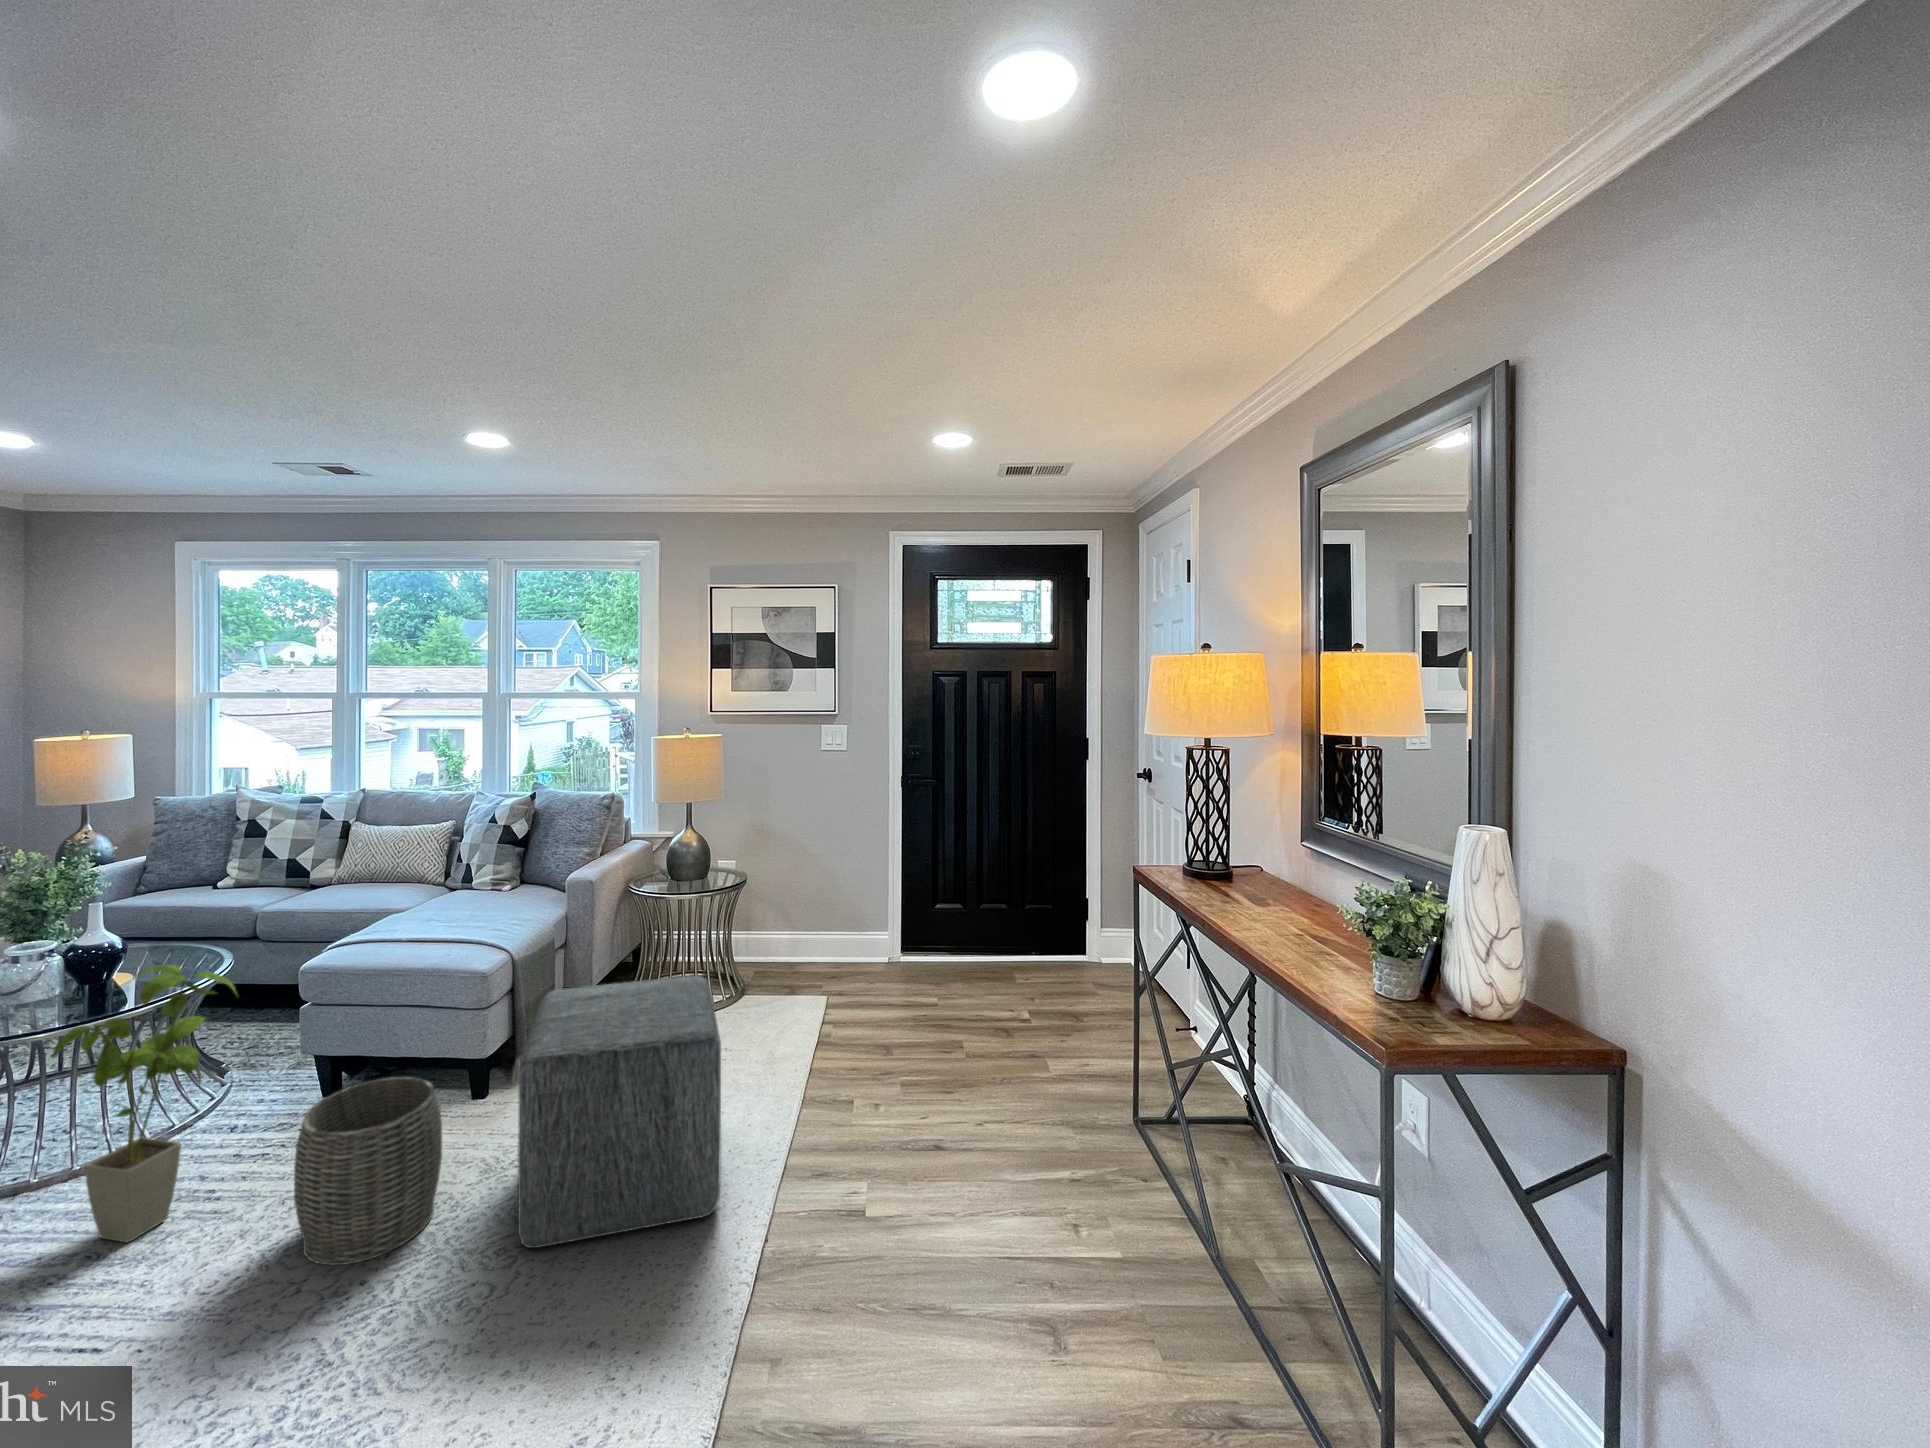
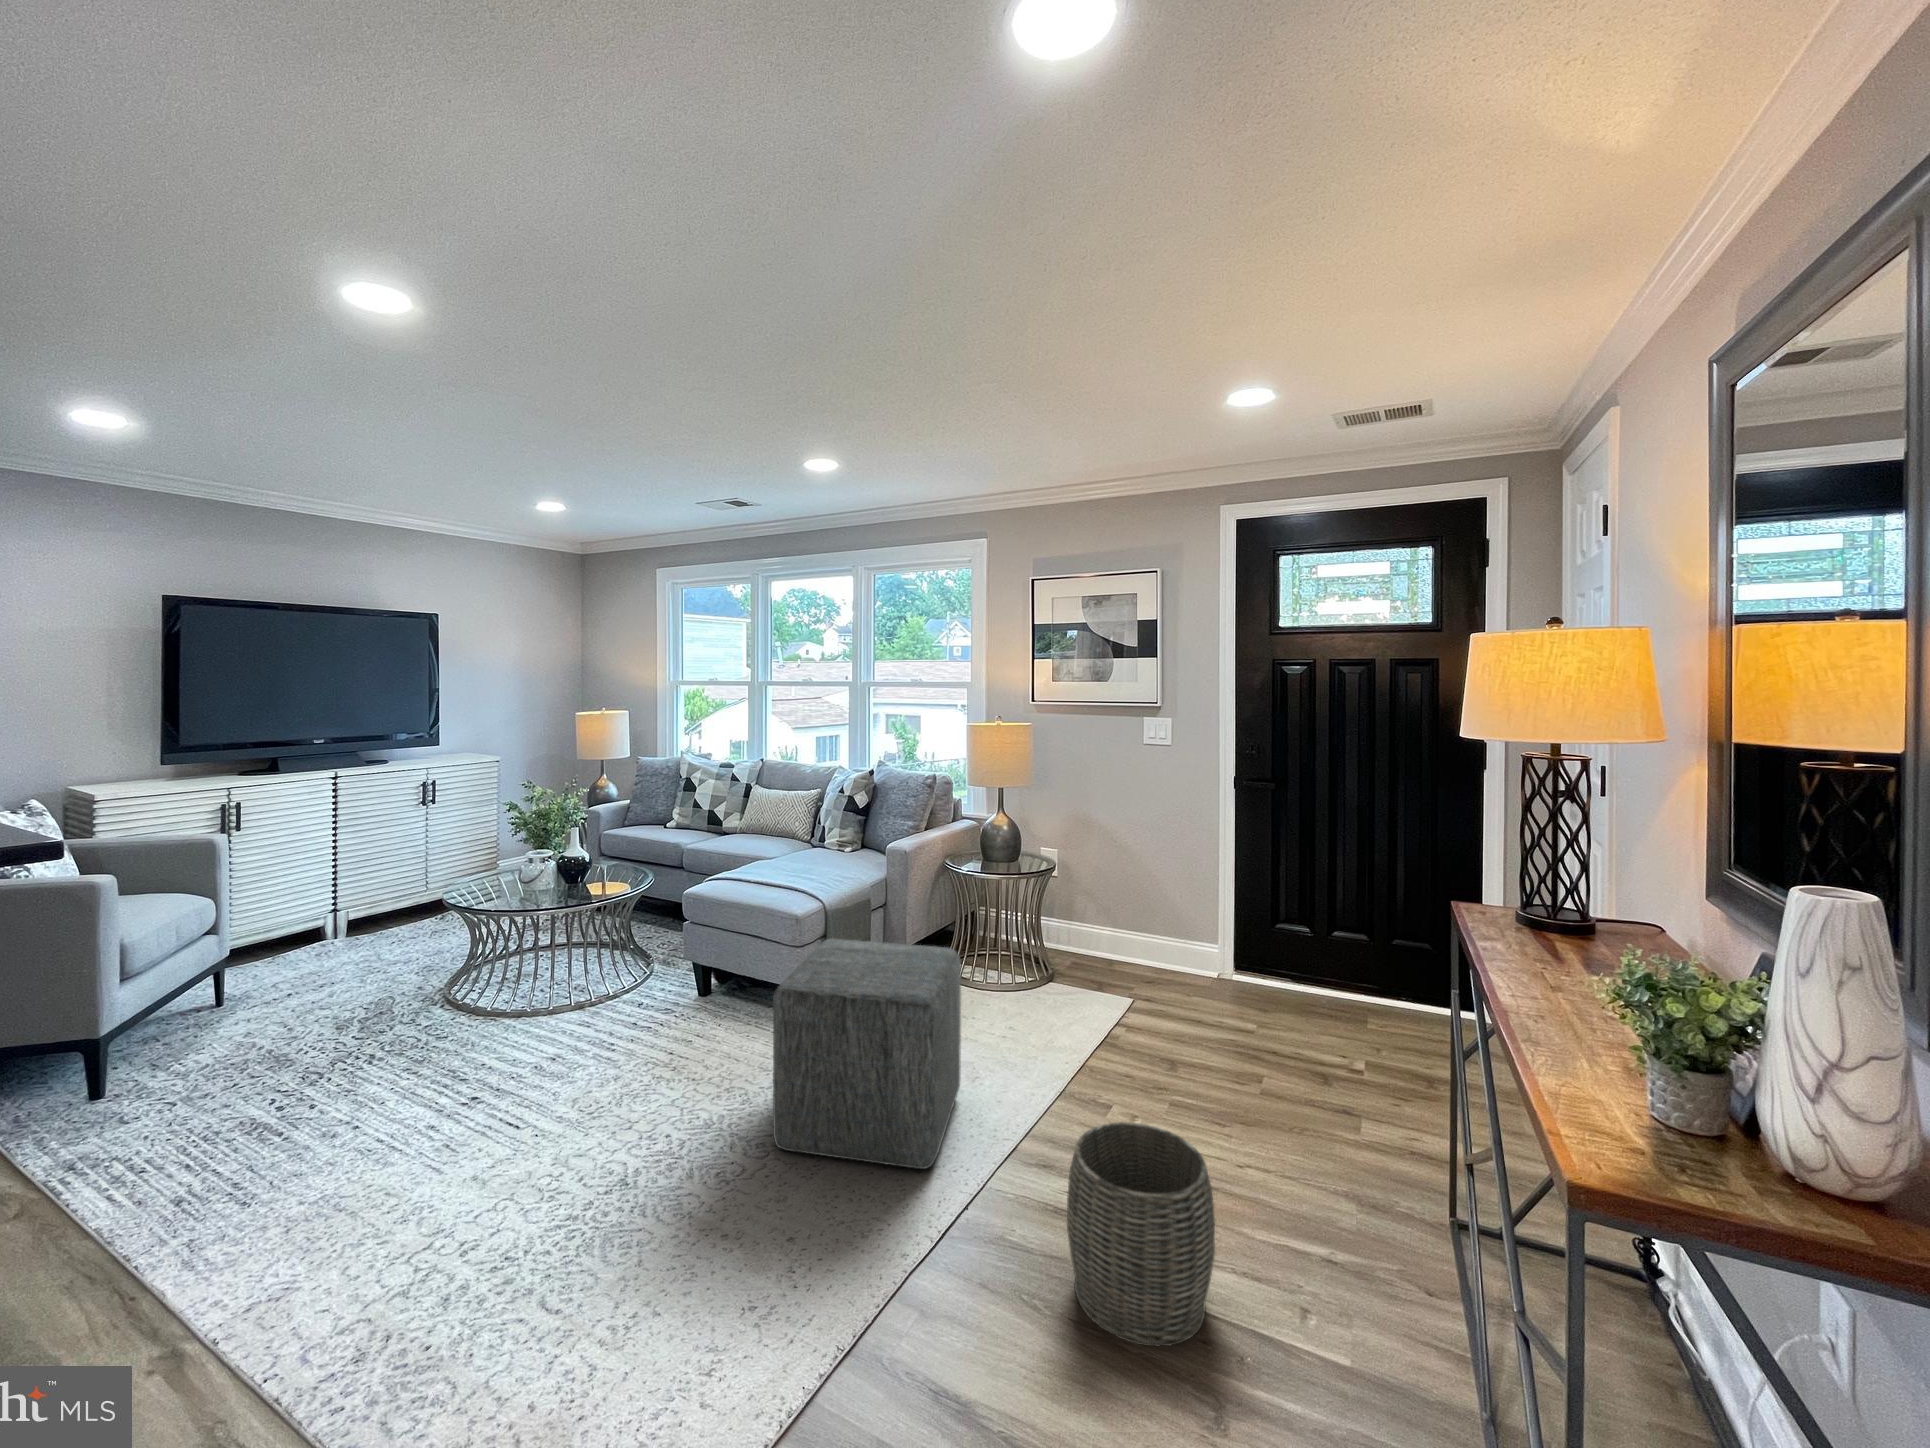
house plant: present [52,965,237,1243] -> none [519,873,620,1064]
woven basket: present [294,1077,442,1266] -> present [1067,1122,1215,1346]

